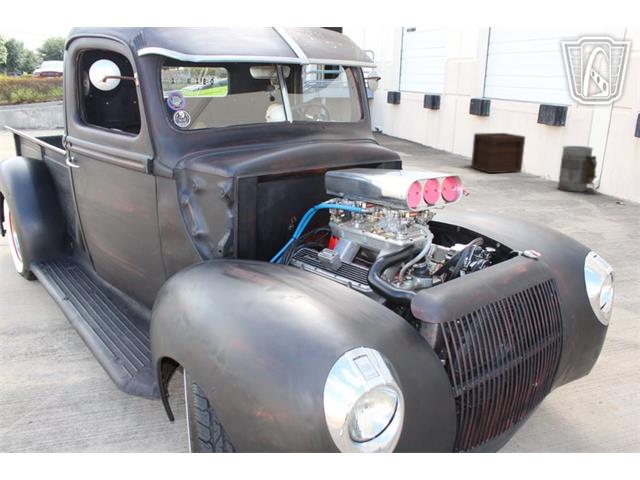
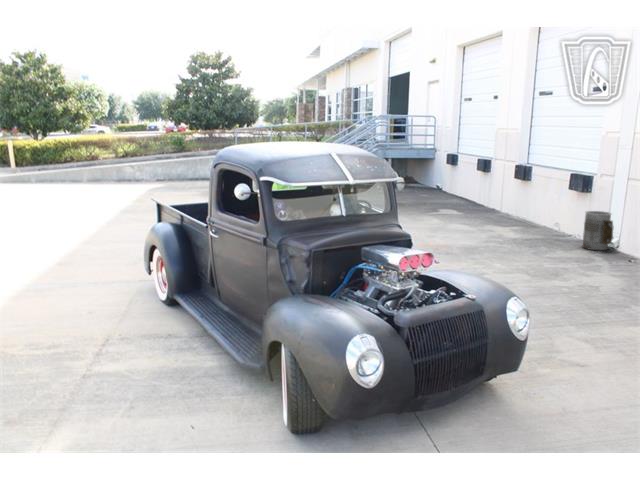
wooden crate: present [471,133,525,173] -> none [513,196,560,232]

